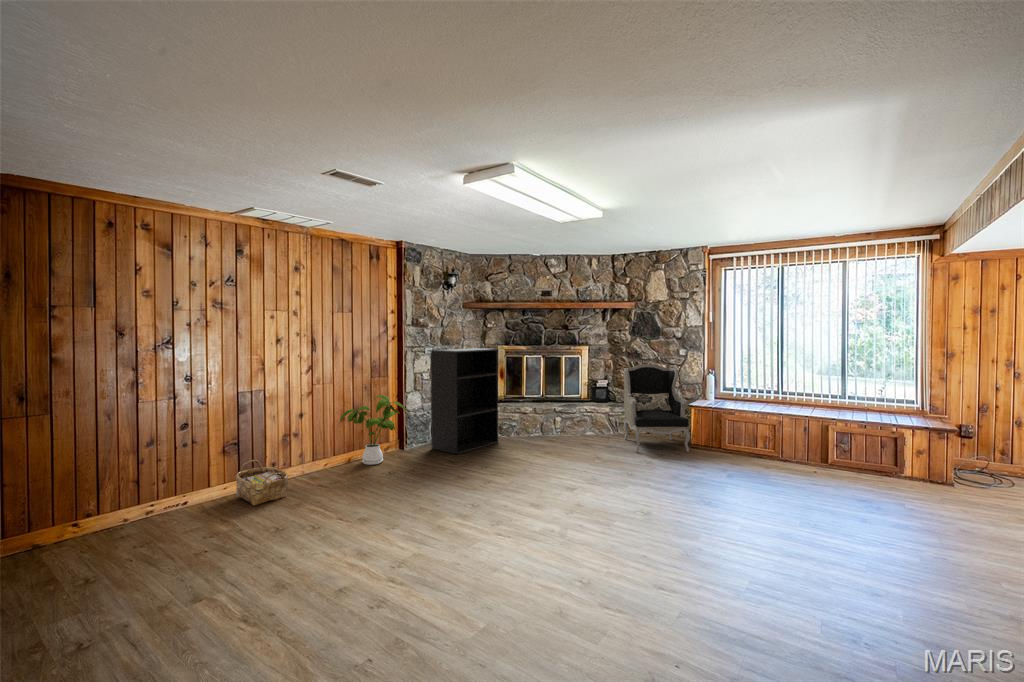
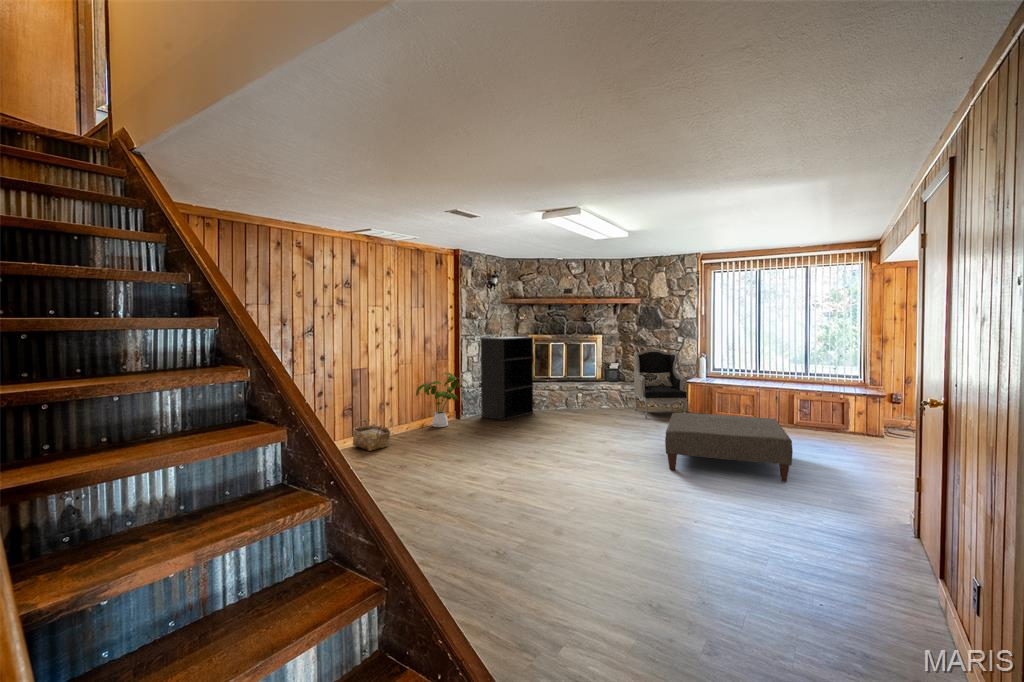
ottoman: none [651,455,844,578] -> present [665,412,793,482]

